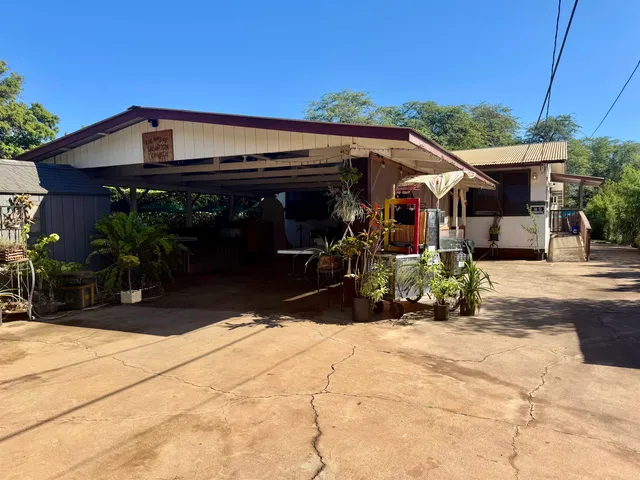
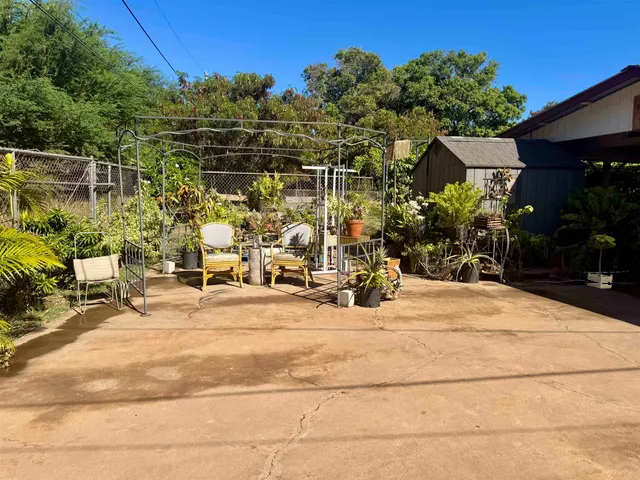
toolbox: present [56,271,95,310] -> none [522,244,561,283]

